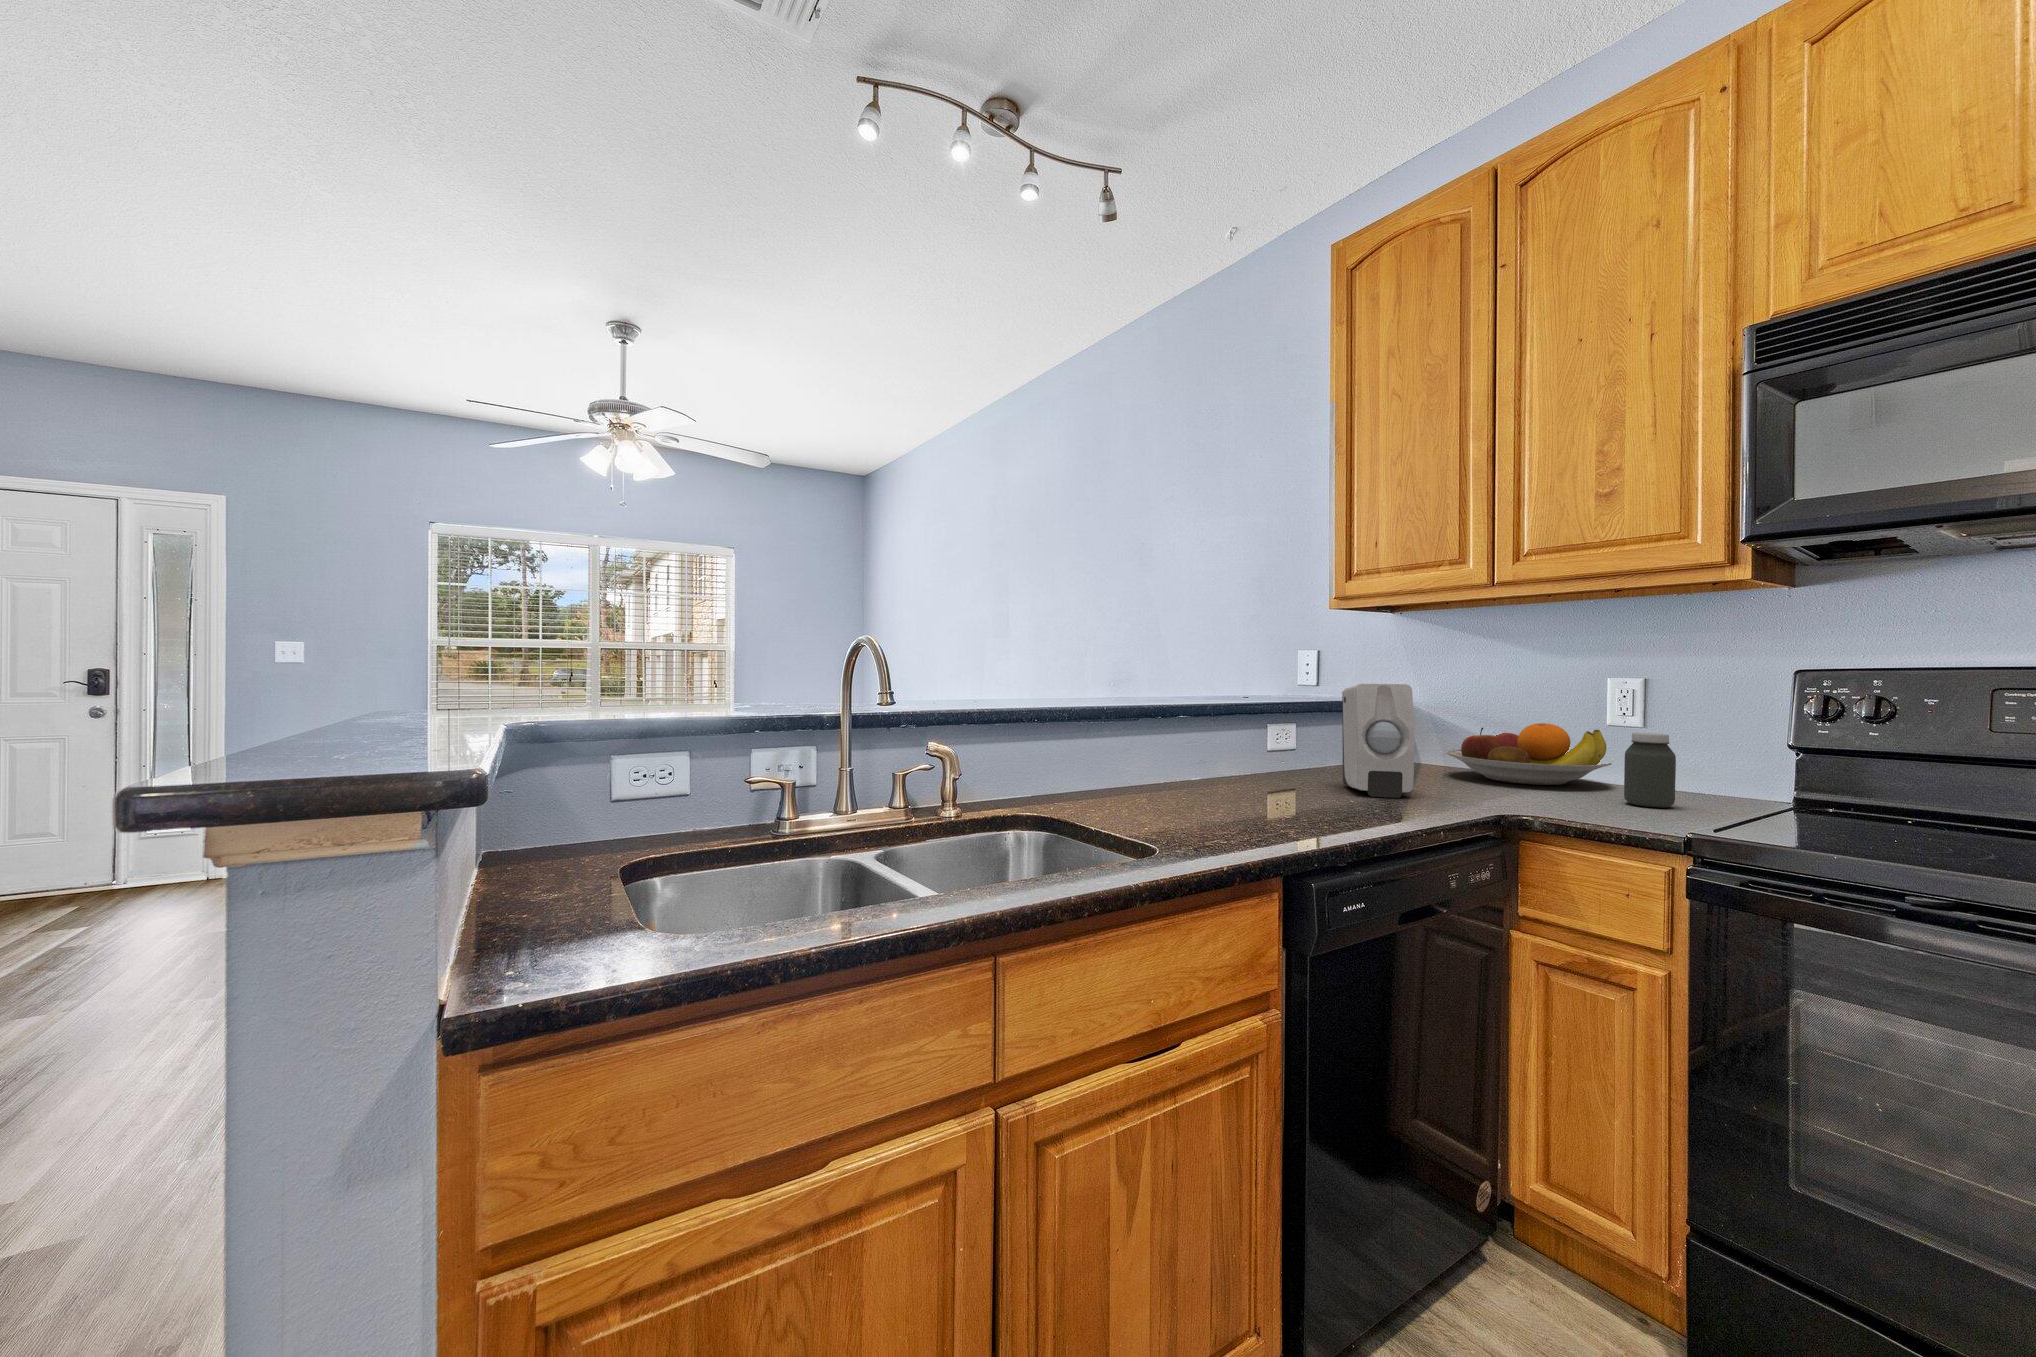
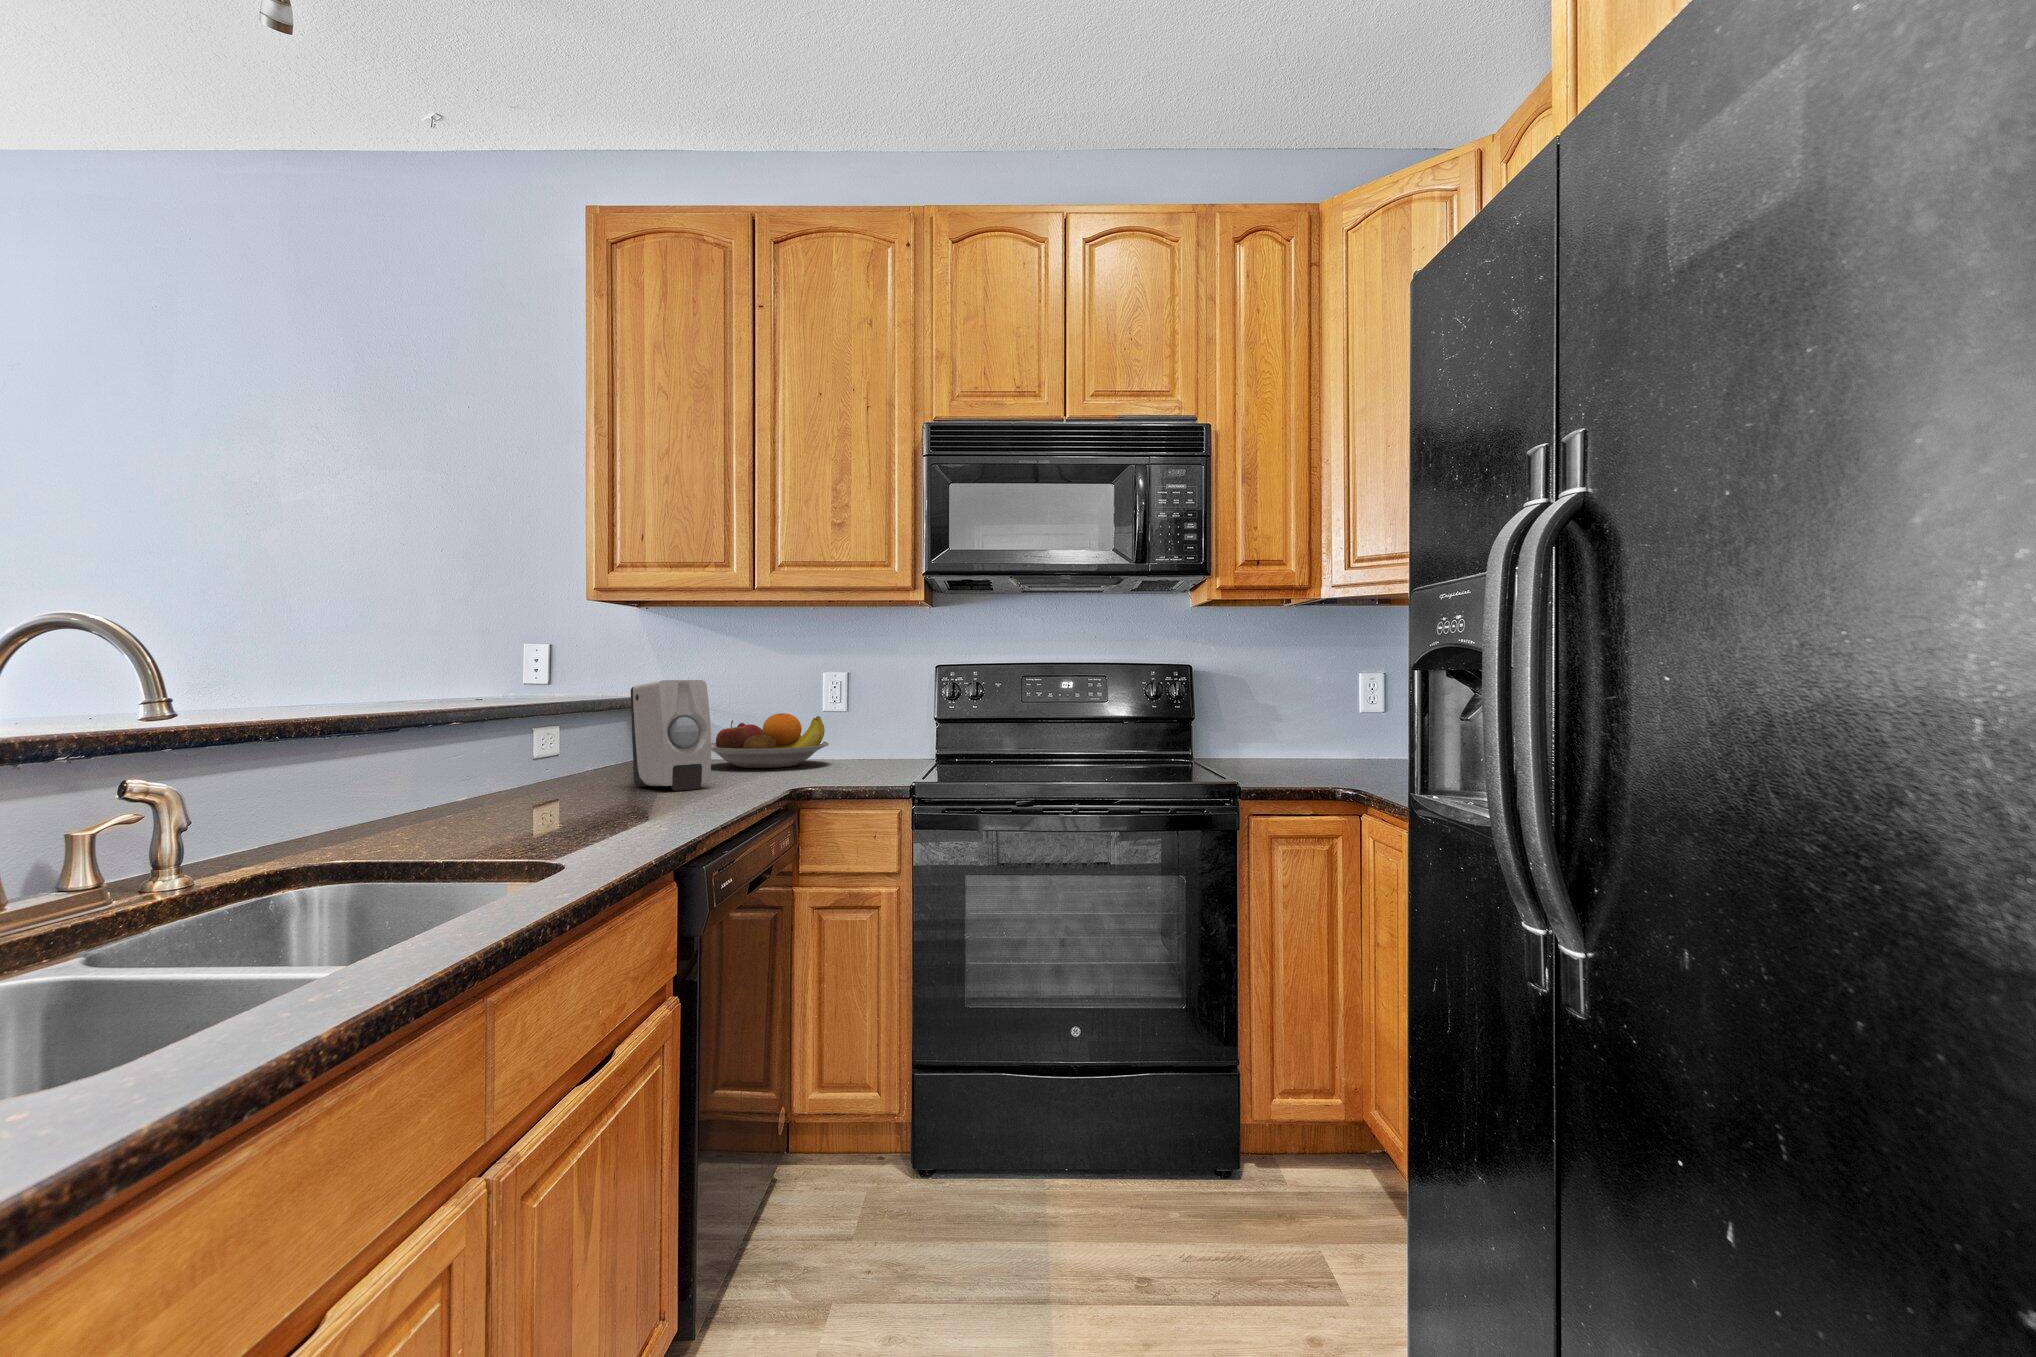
jar: present [1624,733,1676,808] -> none [850,715,880,772]

